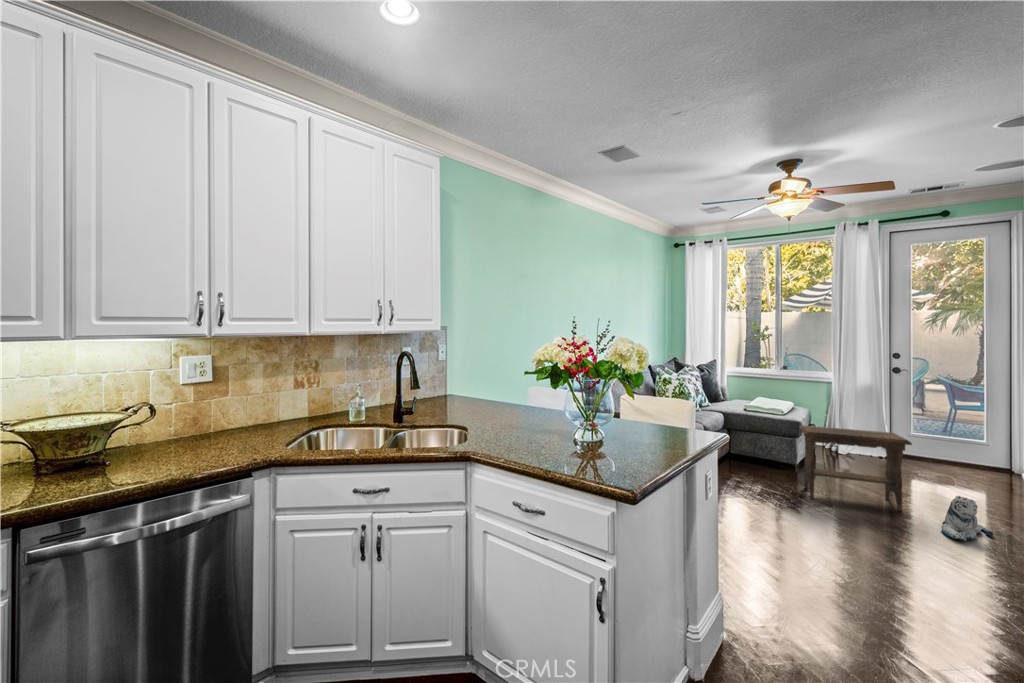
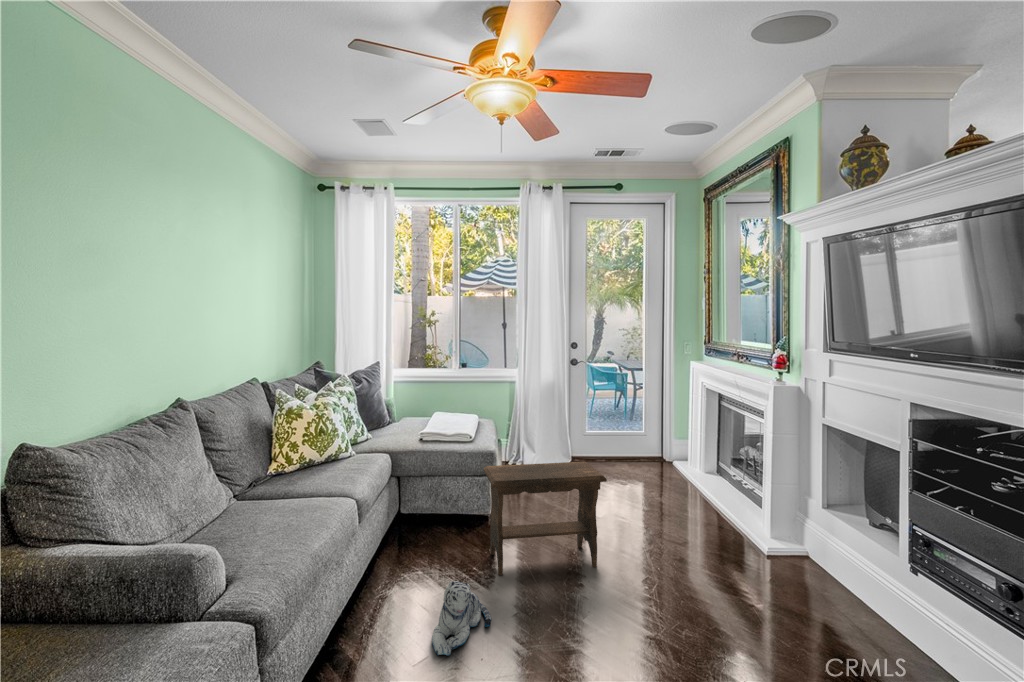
plush toy: present [941,496,993,541] -> present [432,581,491,656]

